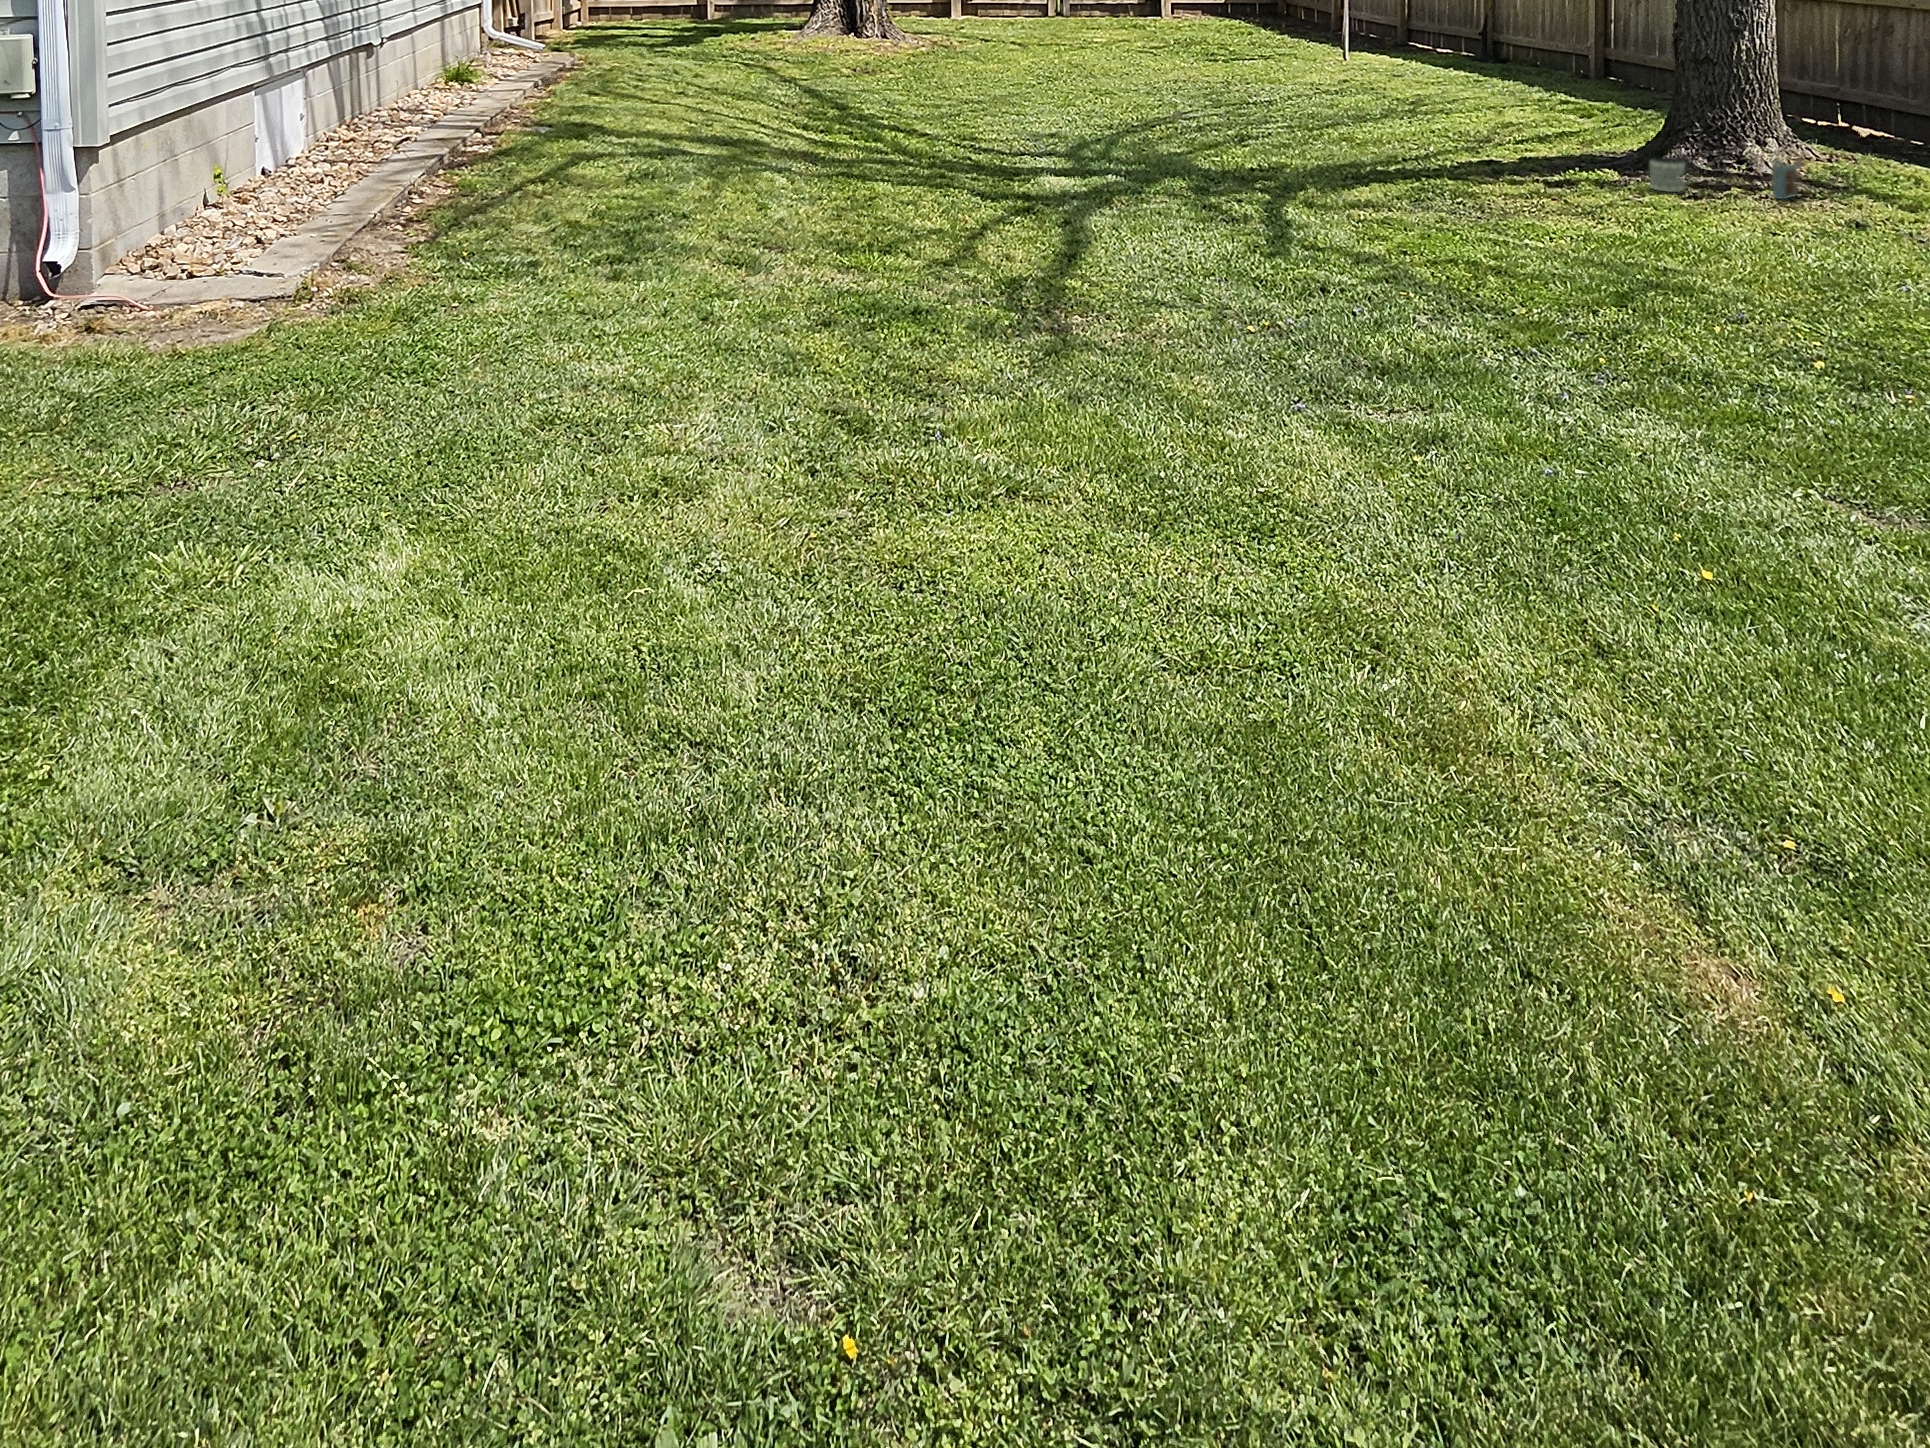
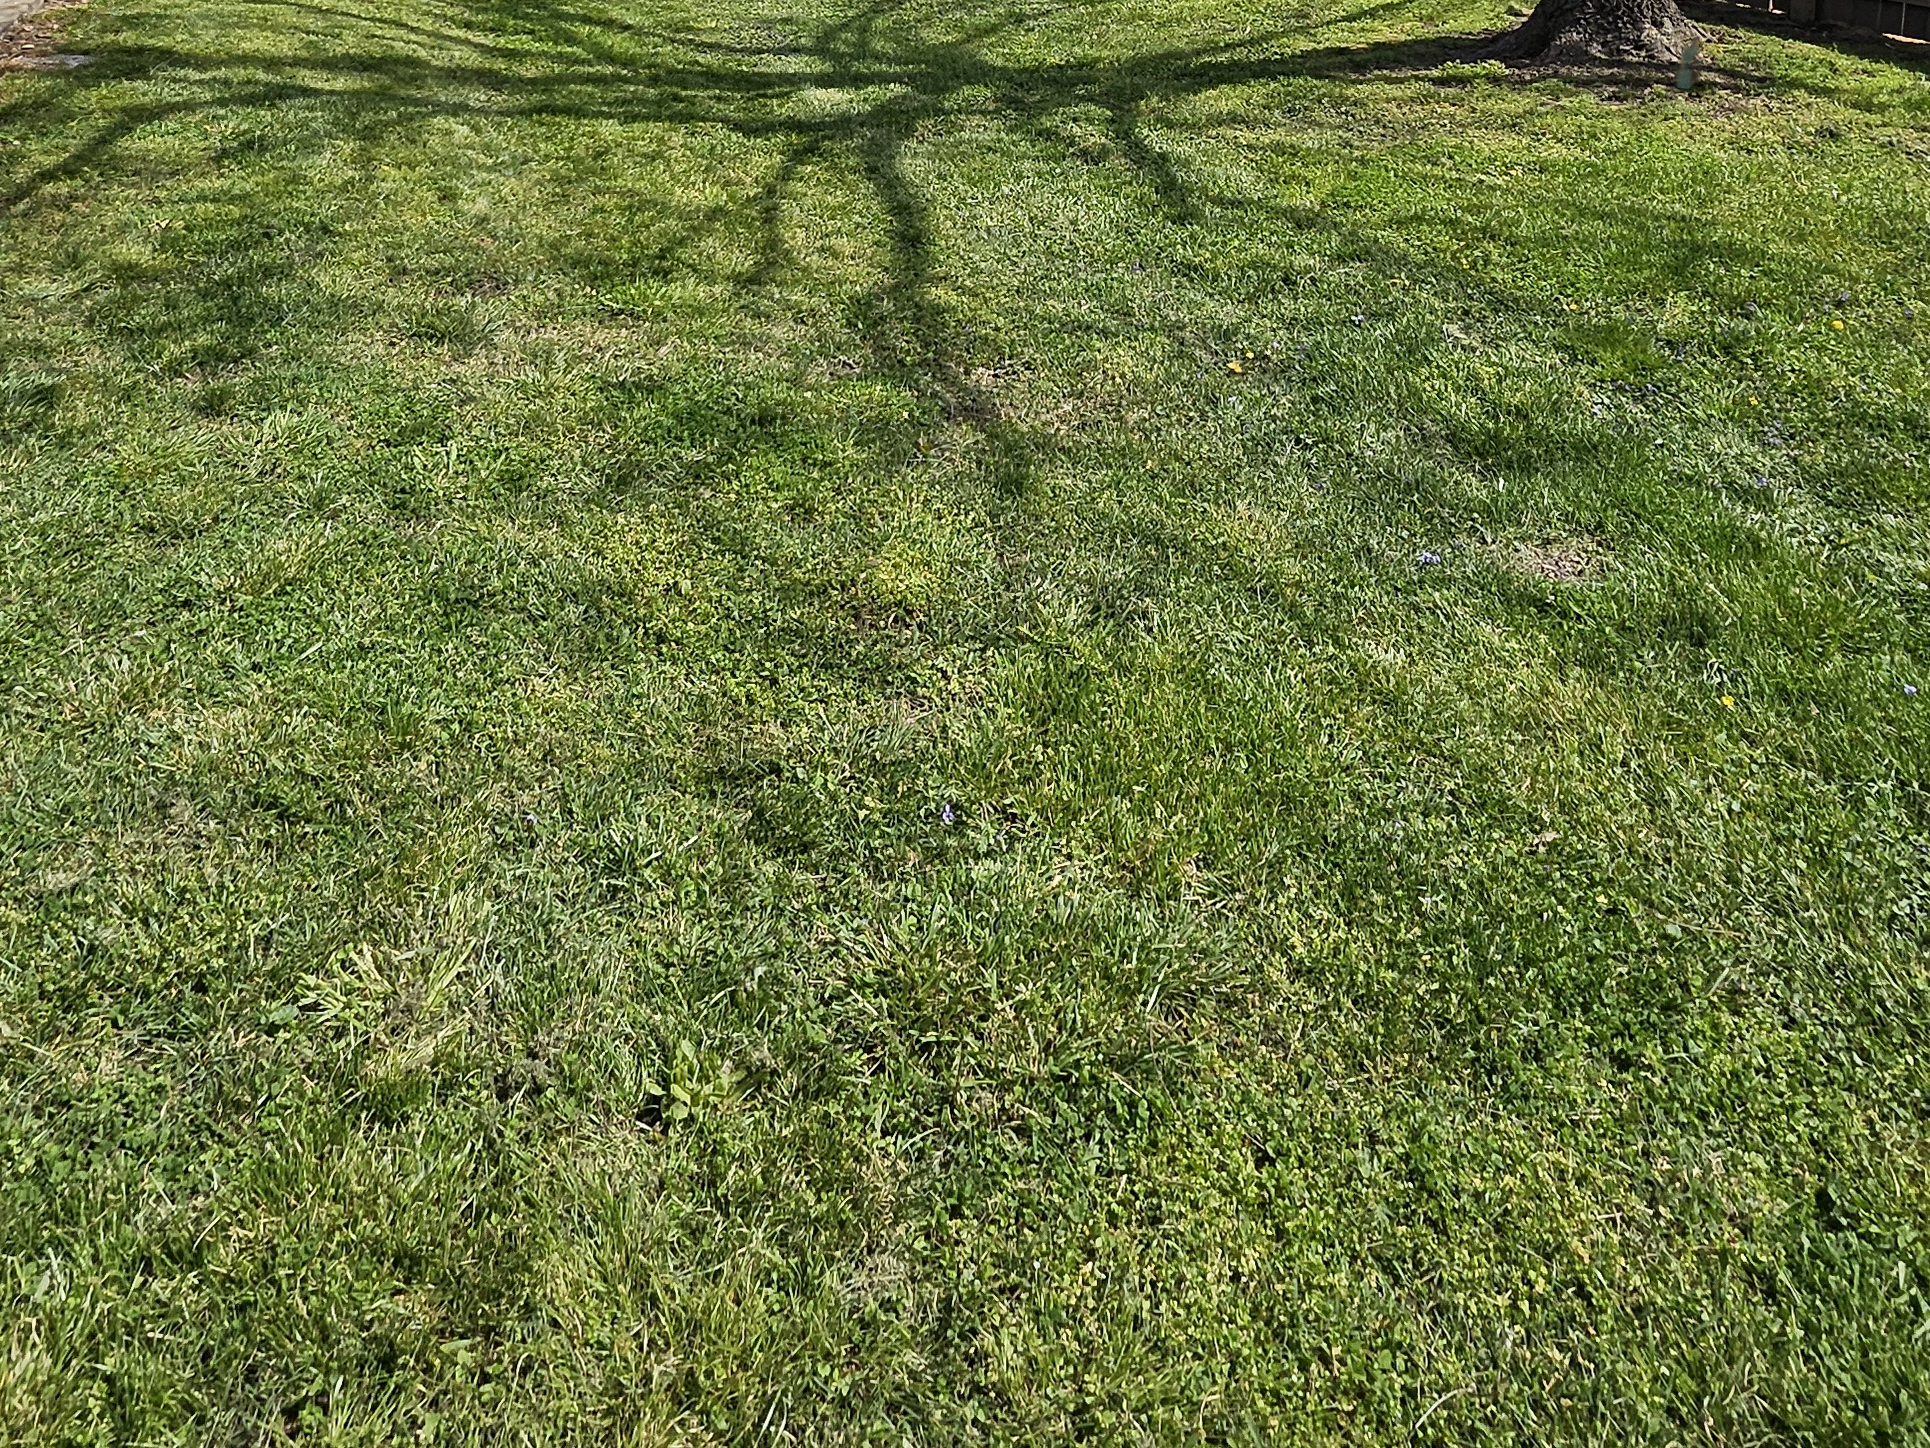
planter: present [1650,158,1685,192] -> none [1537,43,1580,84]

